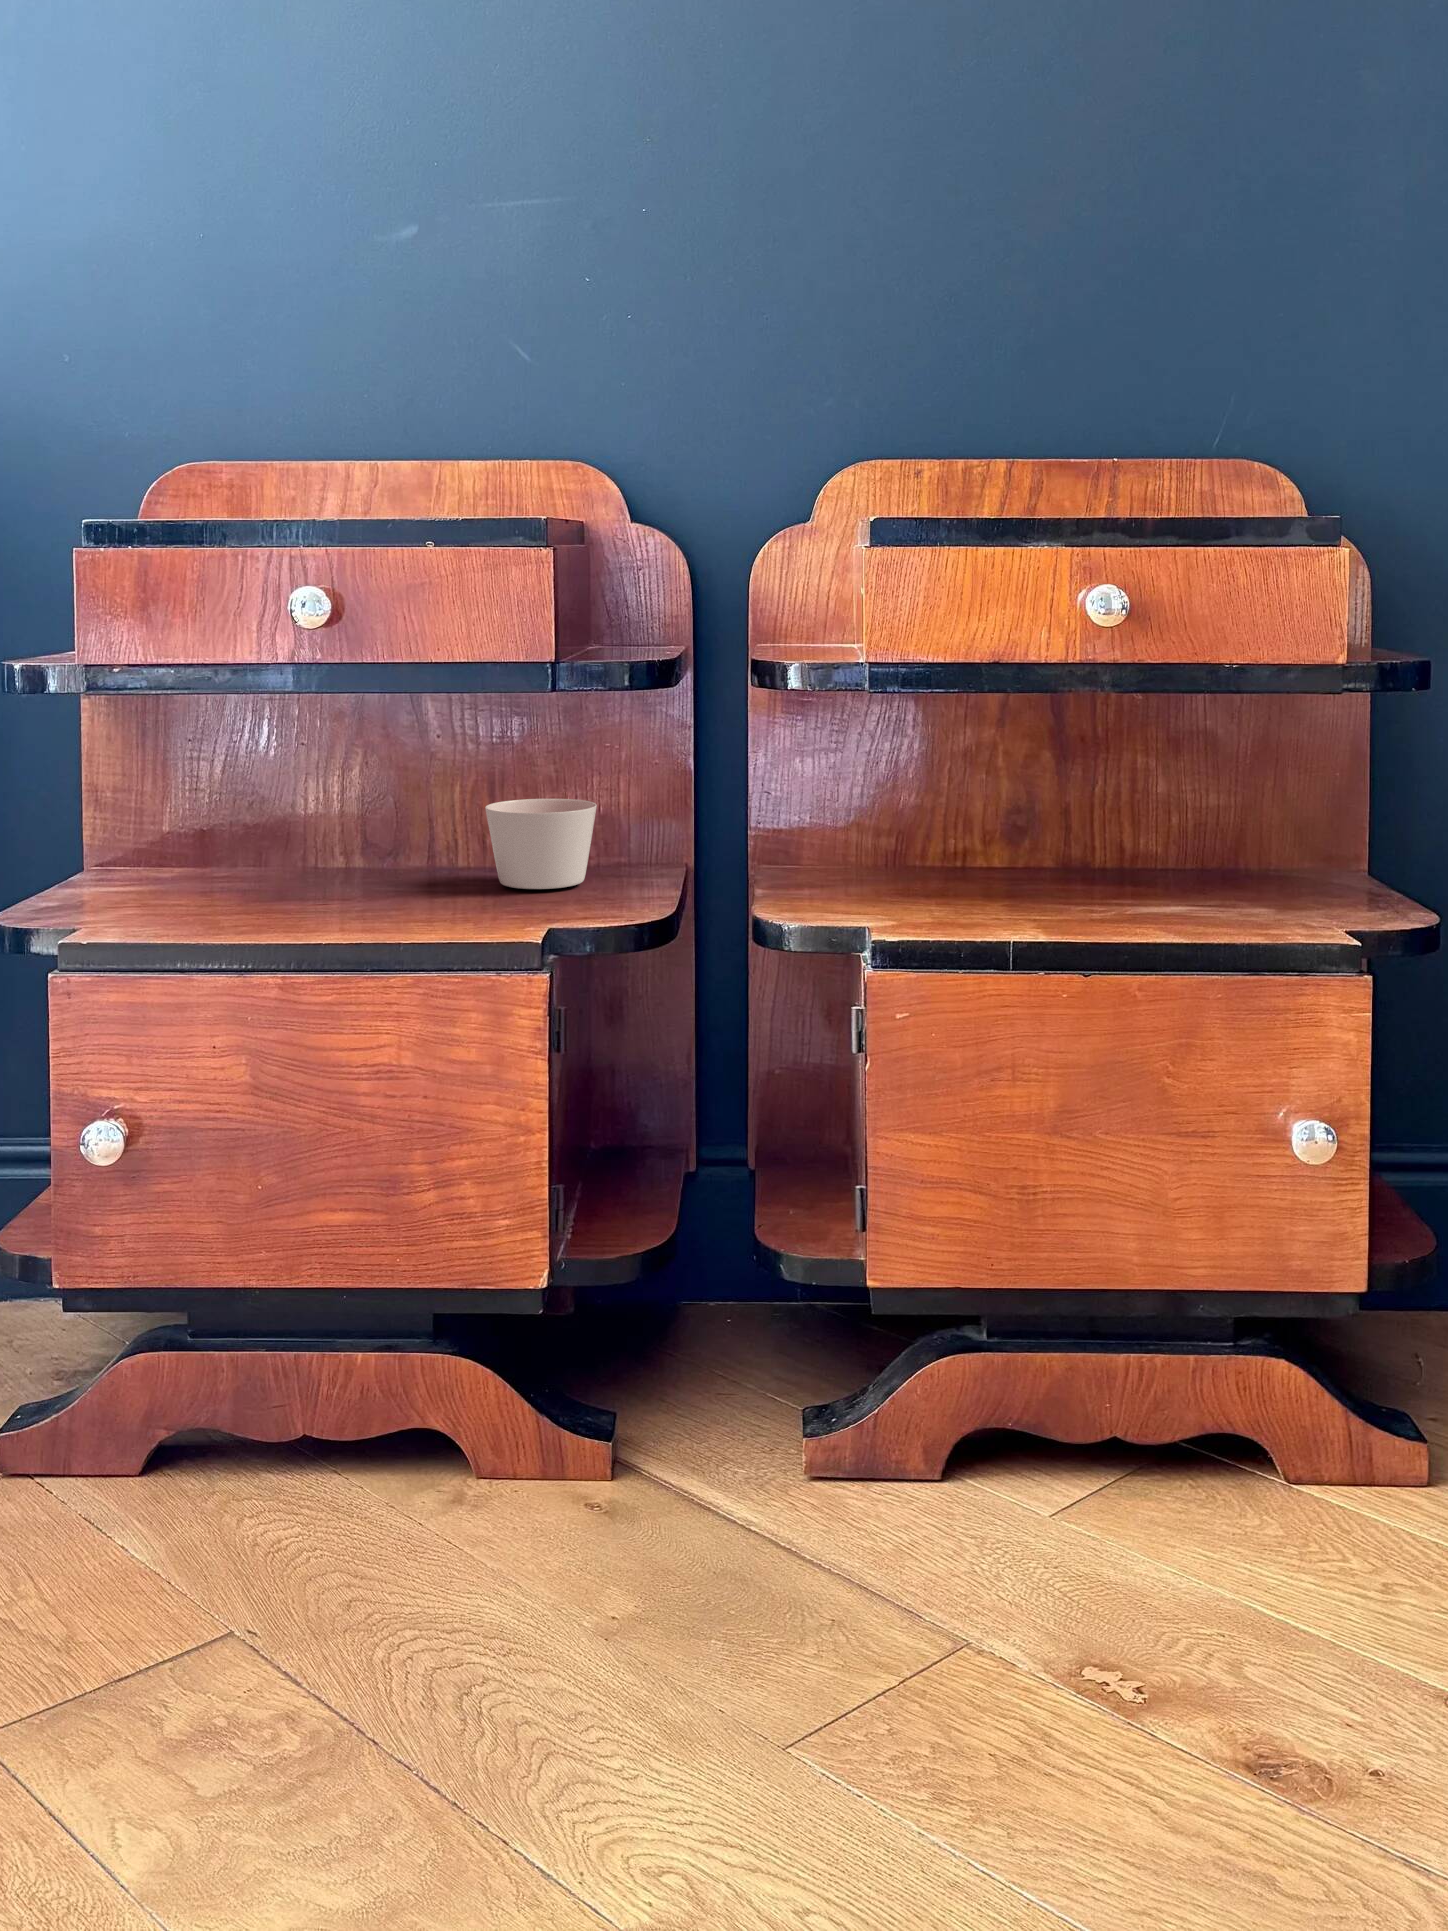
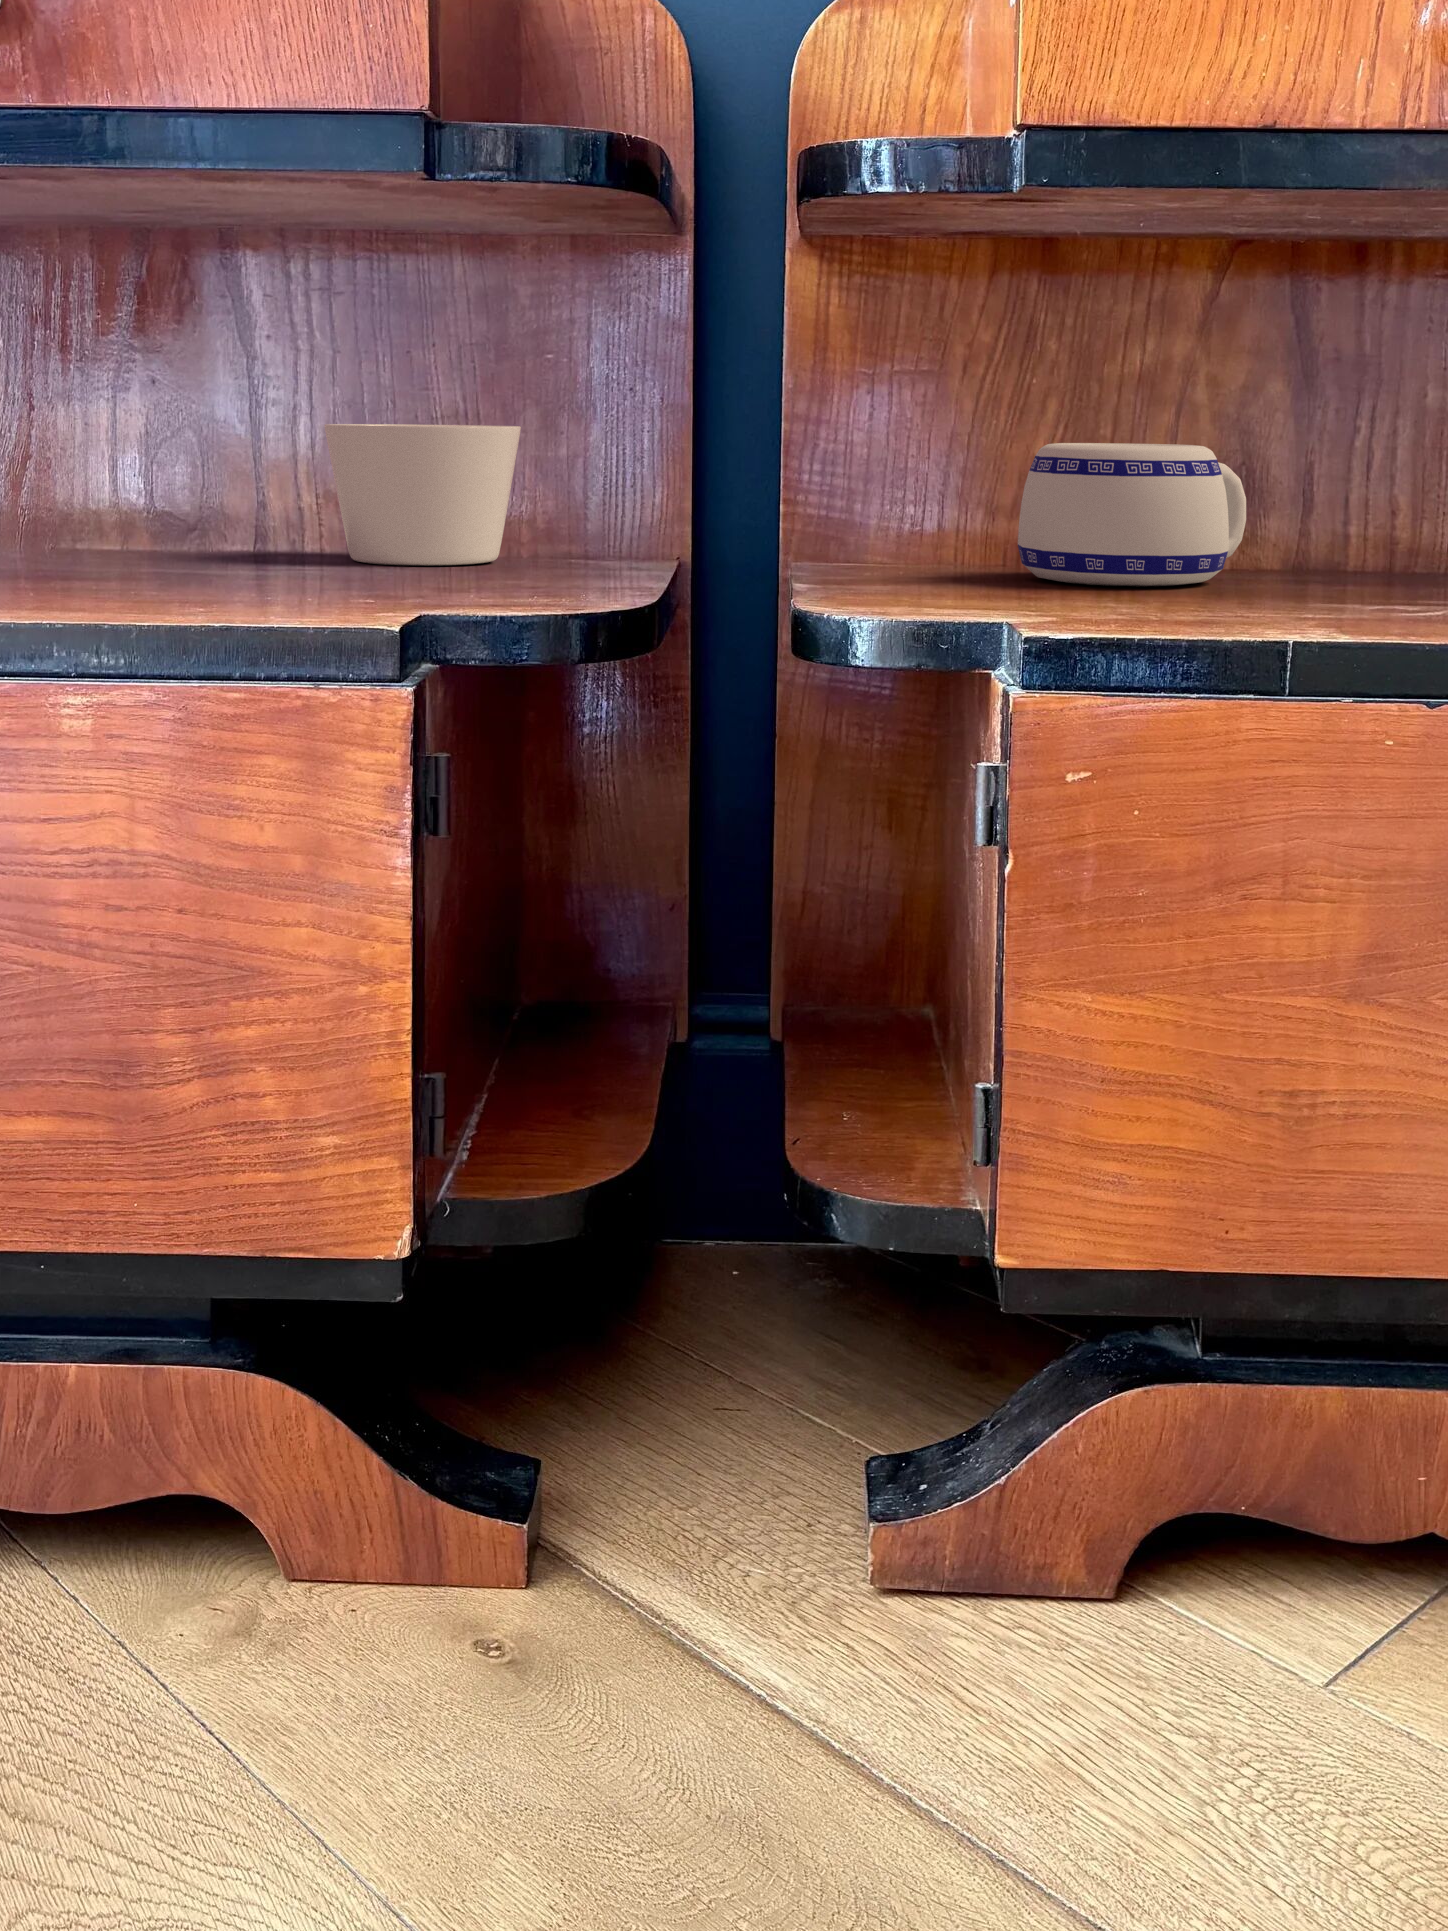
mug: none [881,811,1013,899] -> present [1018,443,1246,586]

